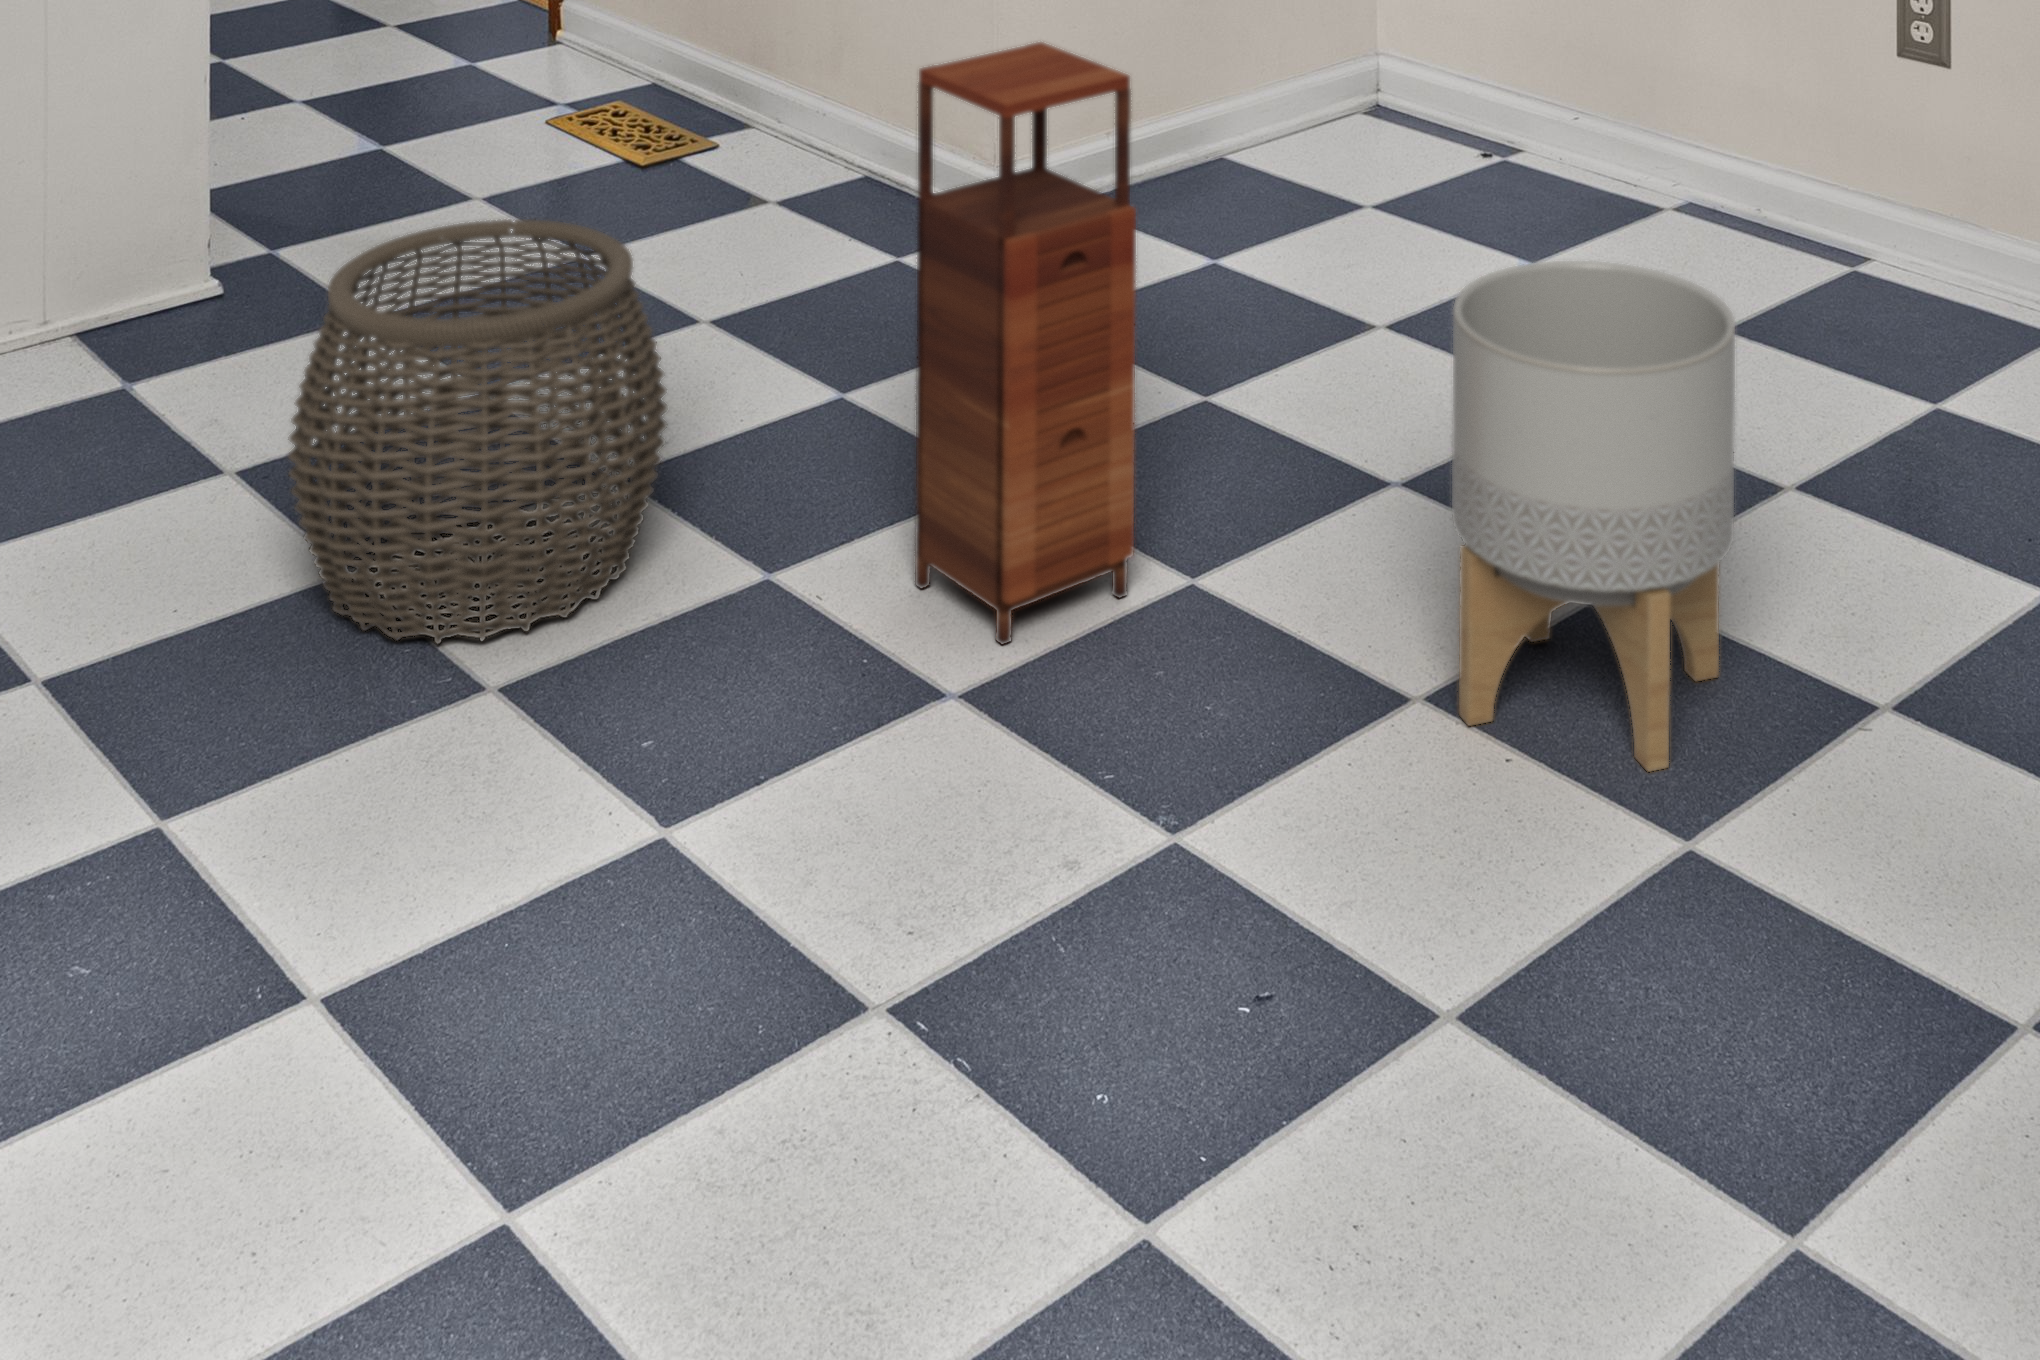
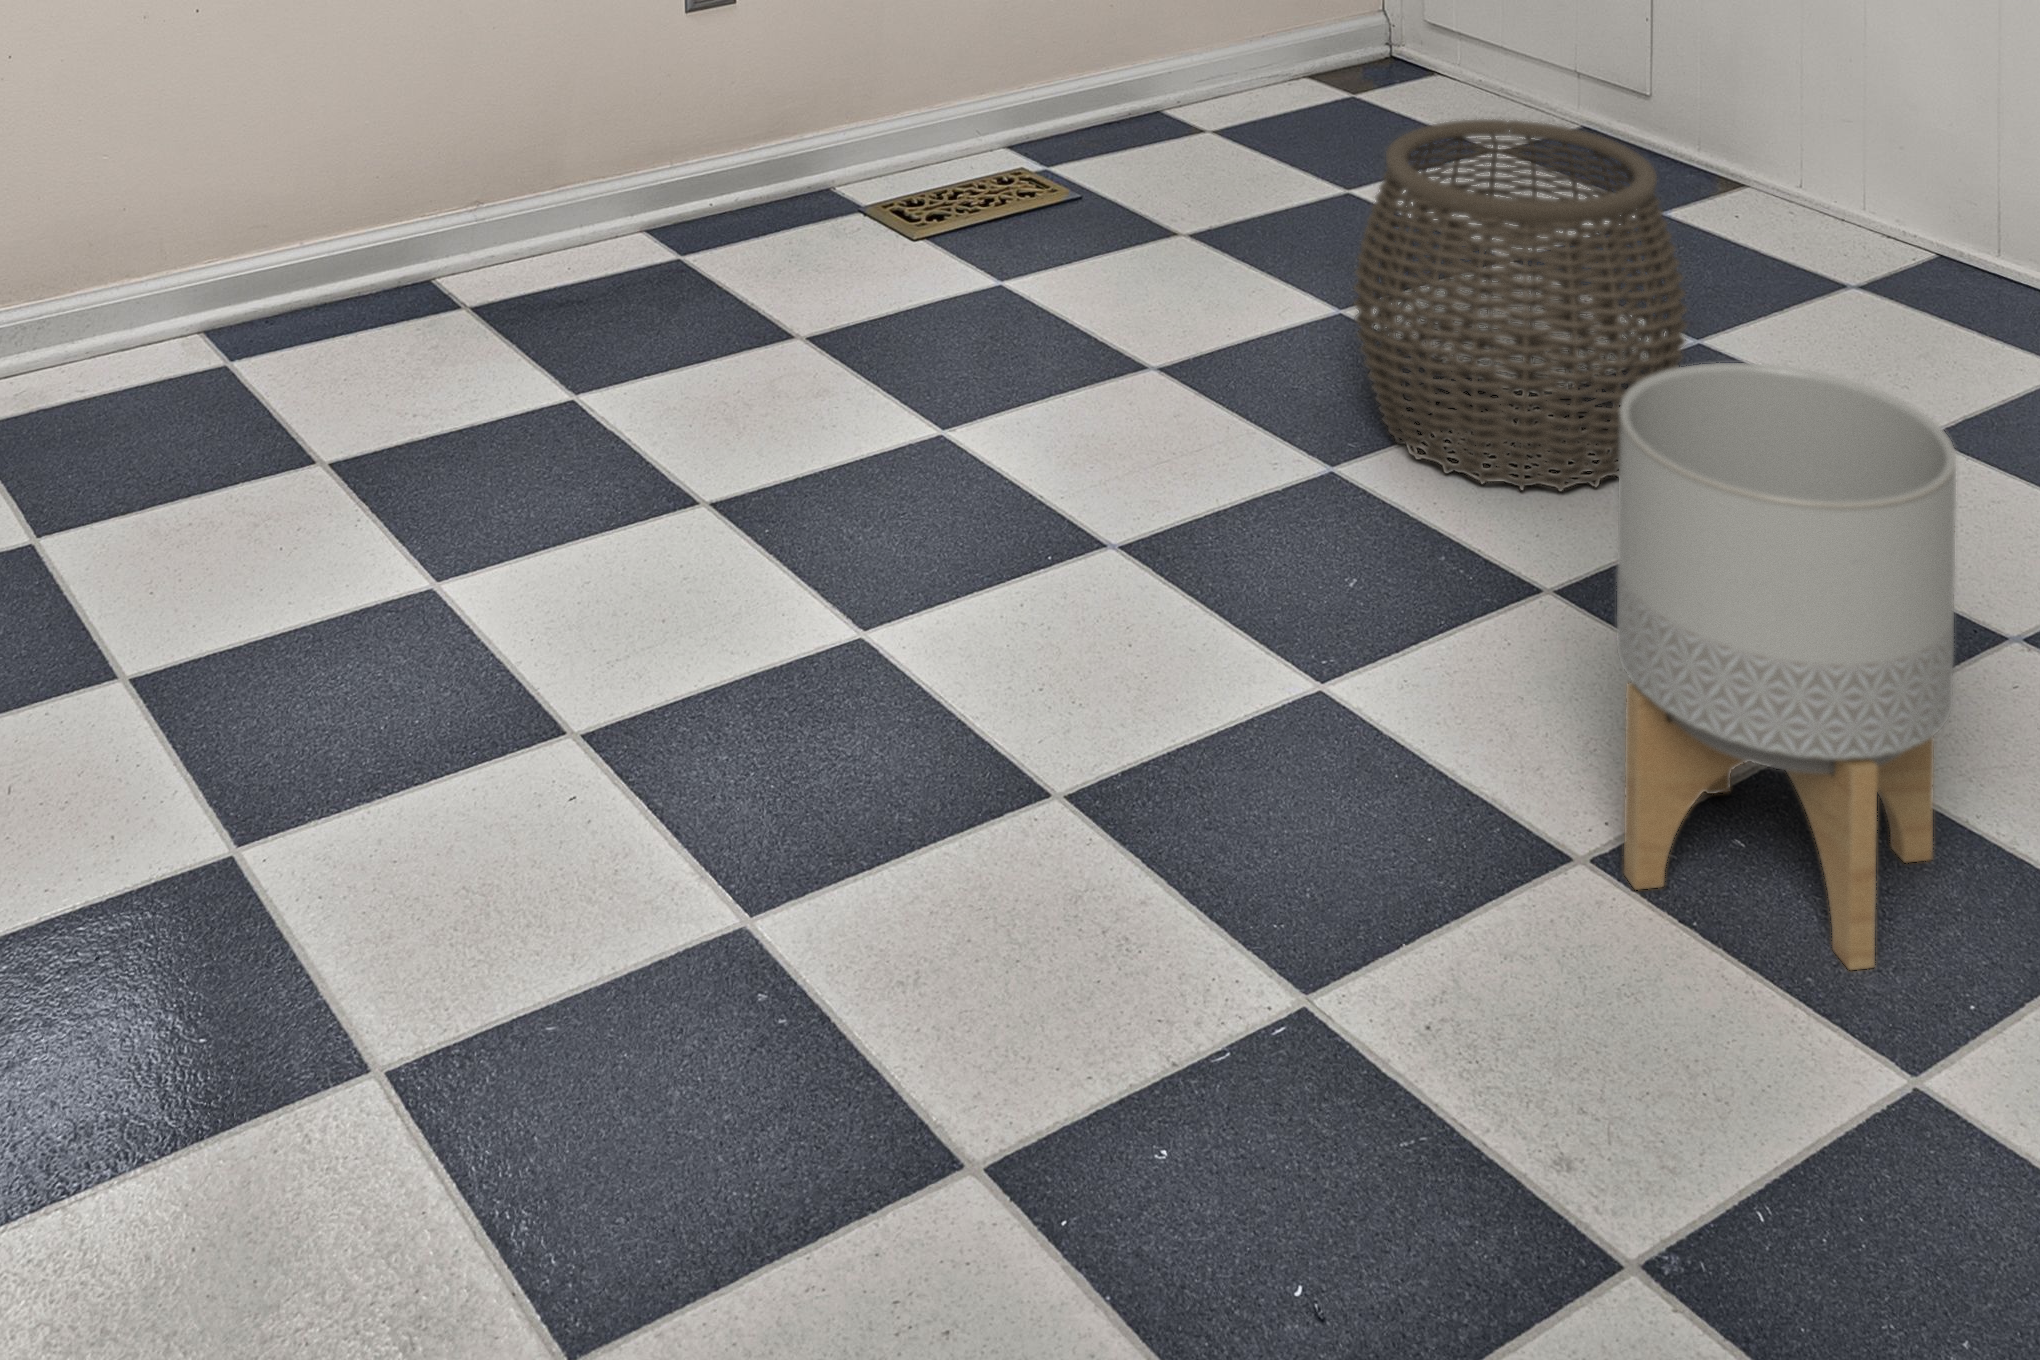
storage cabinet: present [915,42,1136,644] -> none [1019,78,1260,738]
woven basket: present [288,219,667,644] -> present [1354,119,1688,491]

